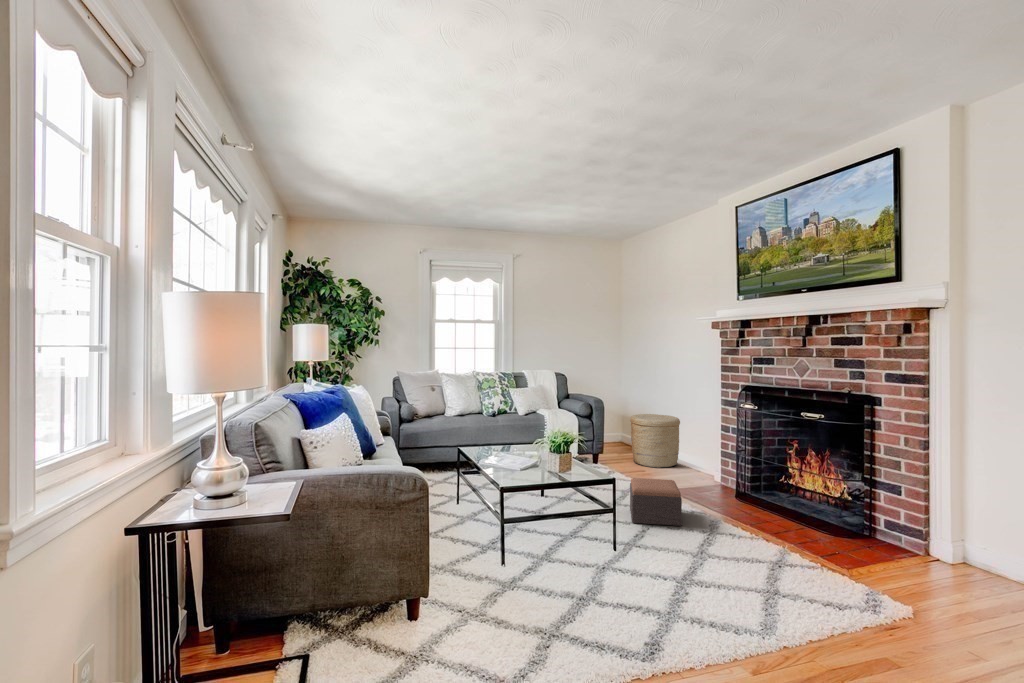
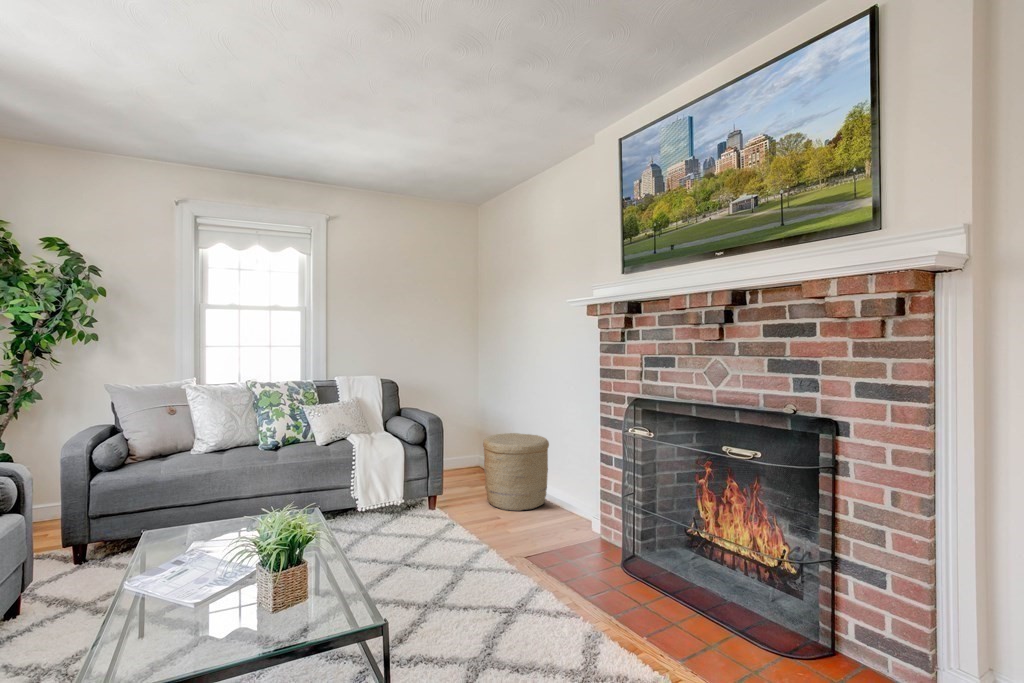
footstool: present [630,478,682,526] -> none [446,563,532,660]

